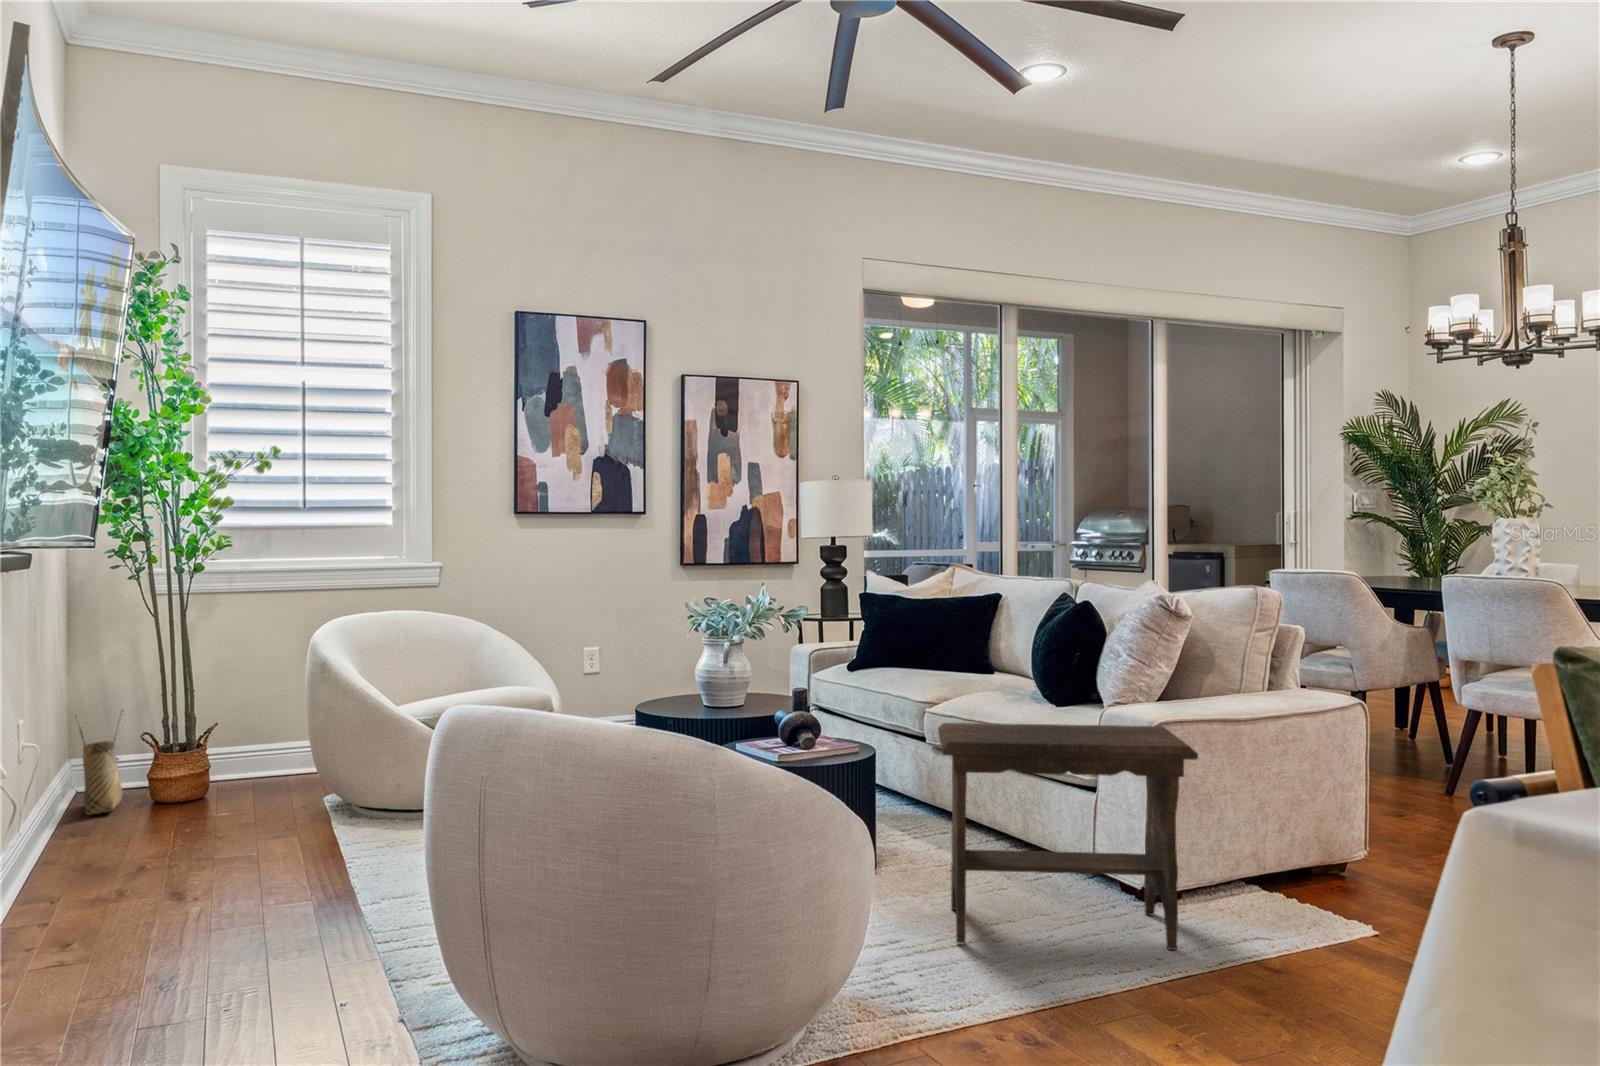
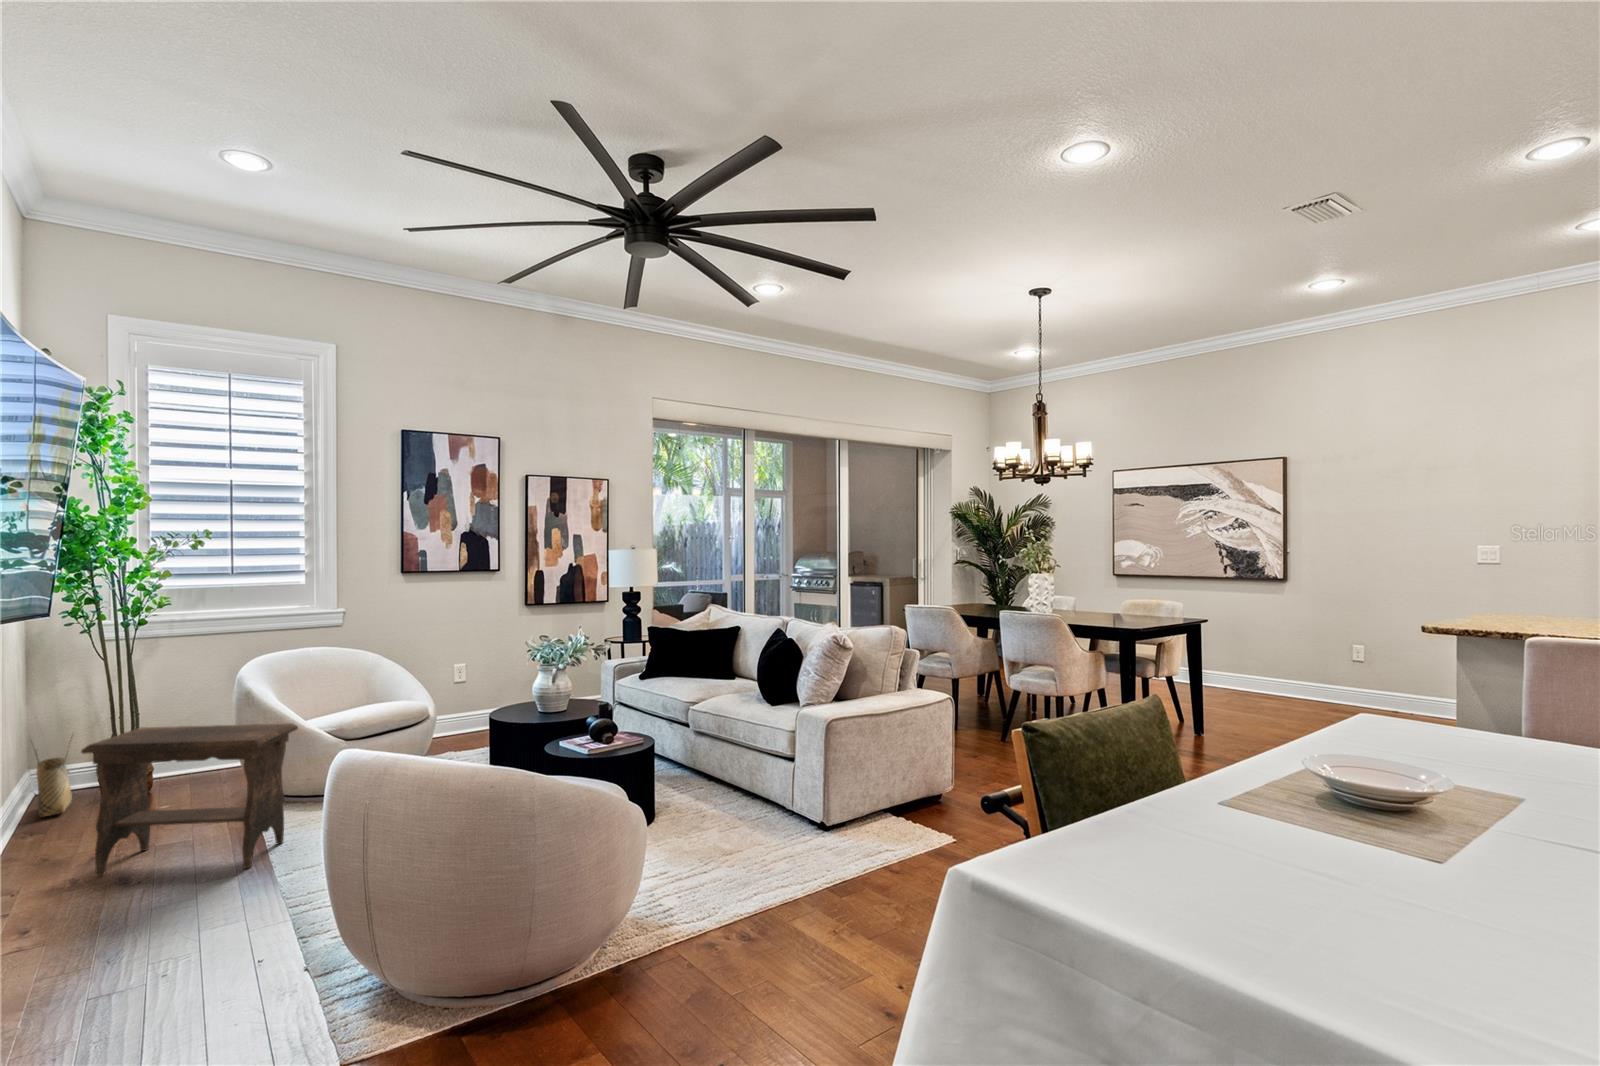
footstool: present [938,723,1198,950] -> present [81,724,298,876]

